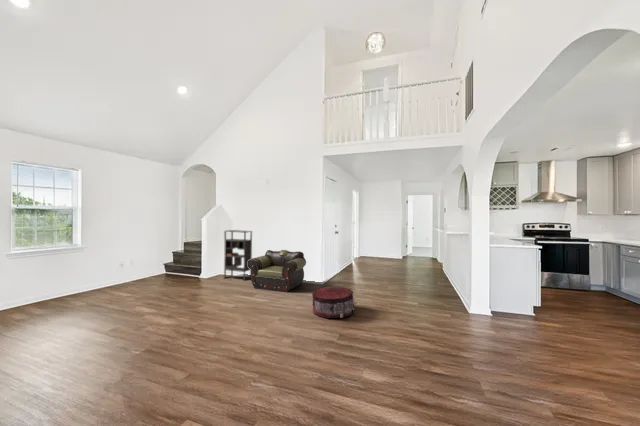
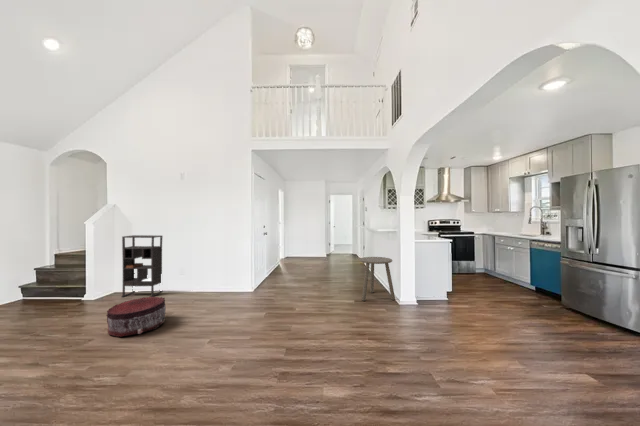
armchair: present [248,250,306,292] -> none [158,256,234,305]
side table: none [425,261,465,308] -> present [359,257,395,301]
pouf: present [312,286,354,318] -> present [107,297,166,337]

